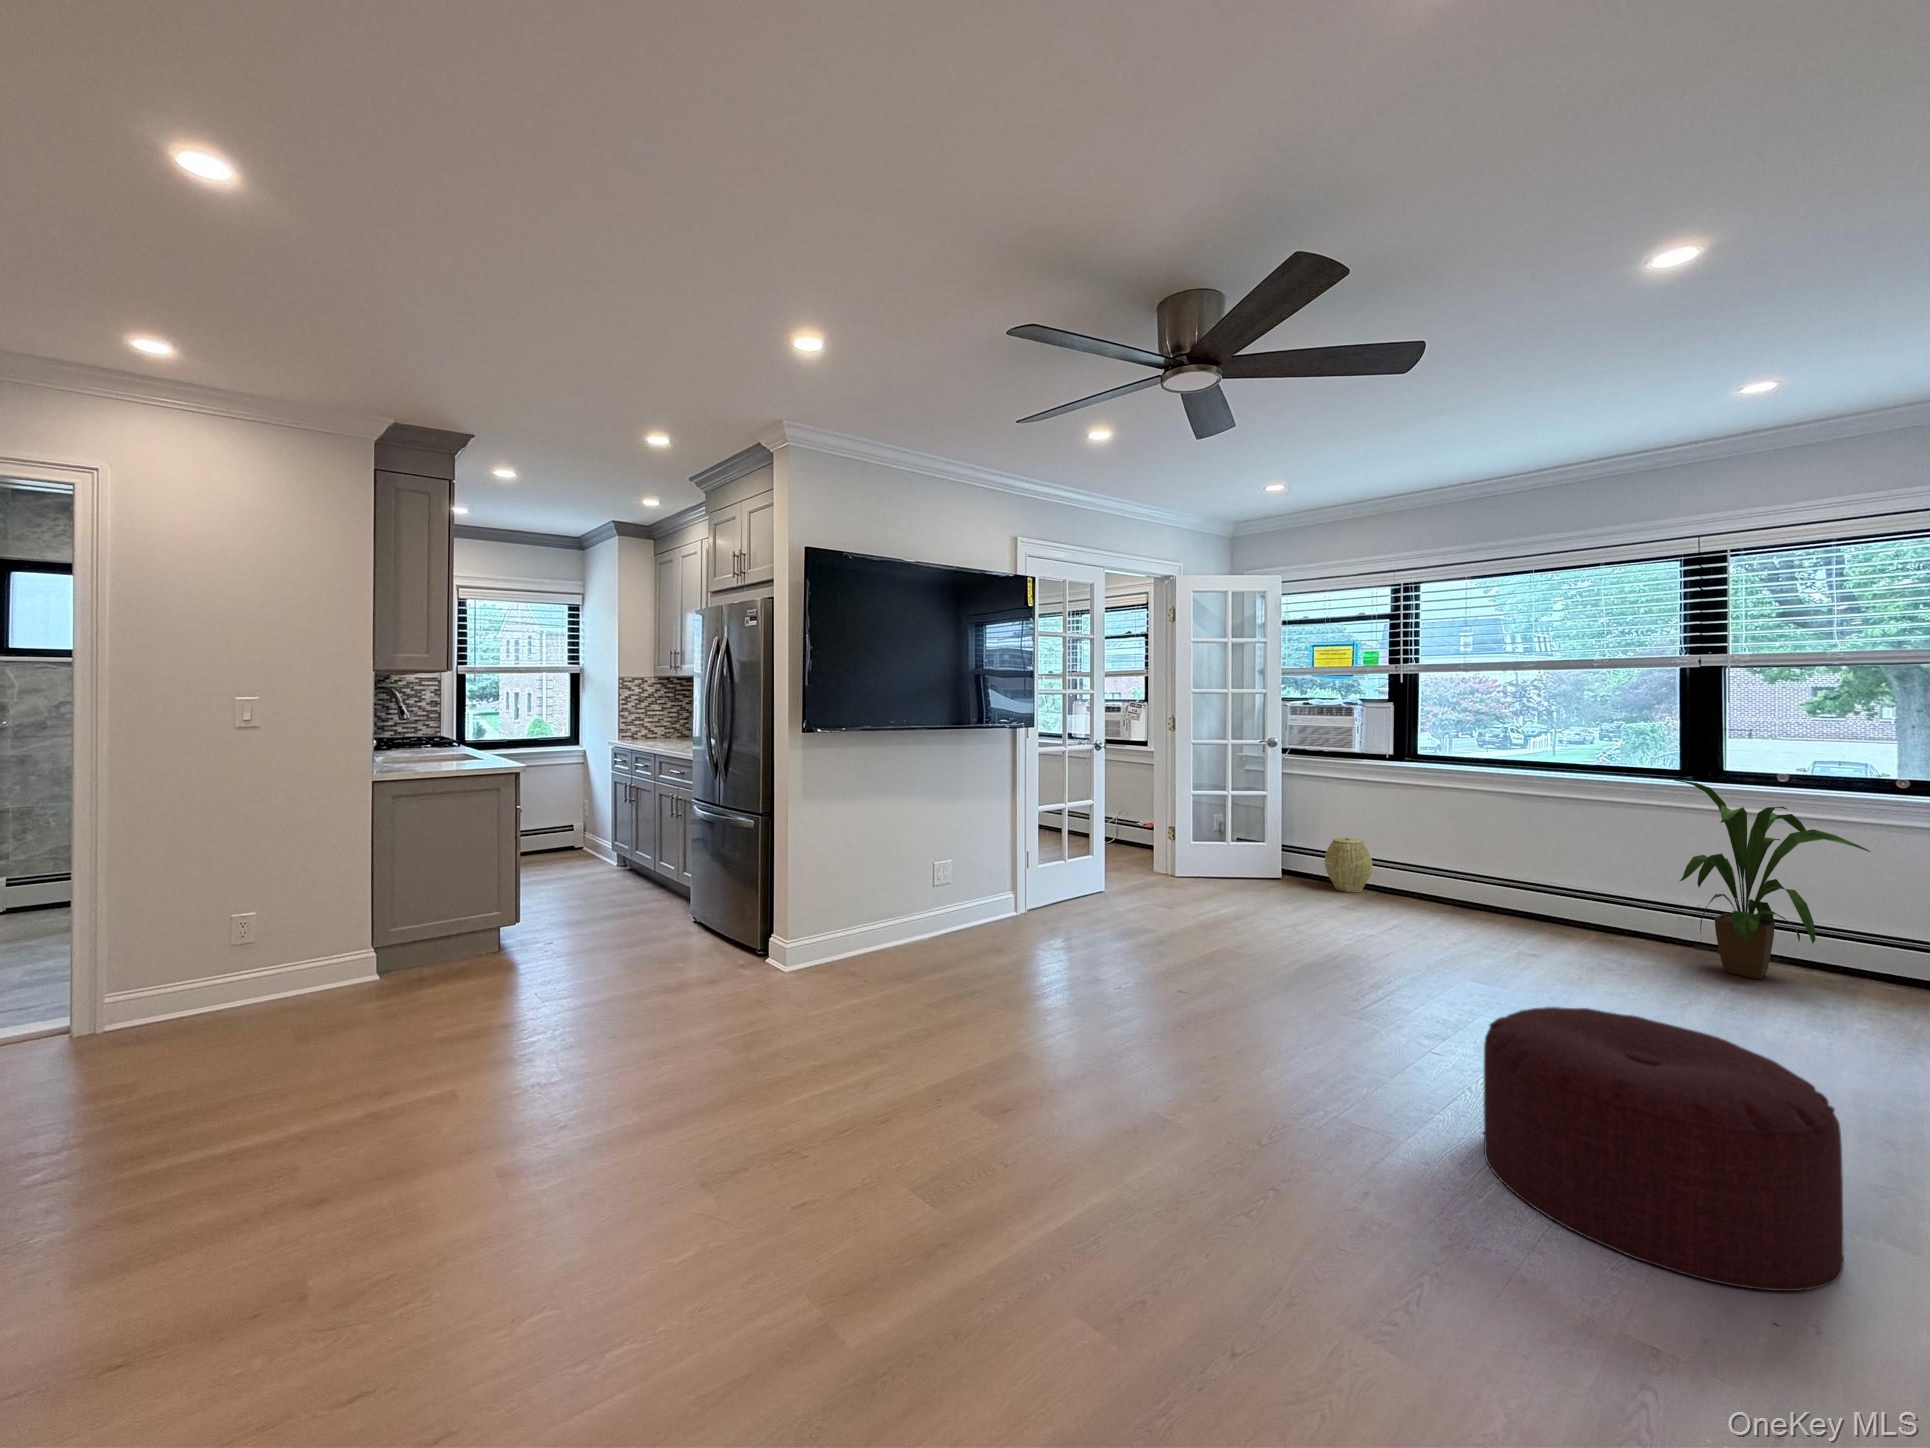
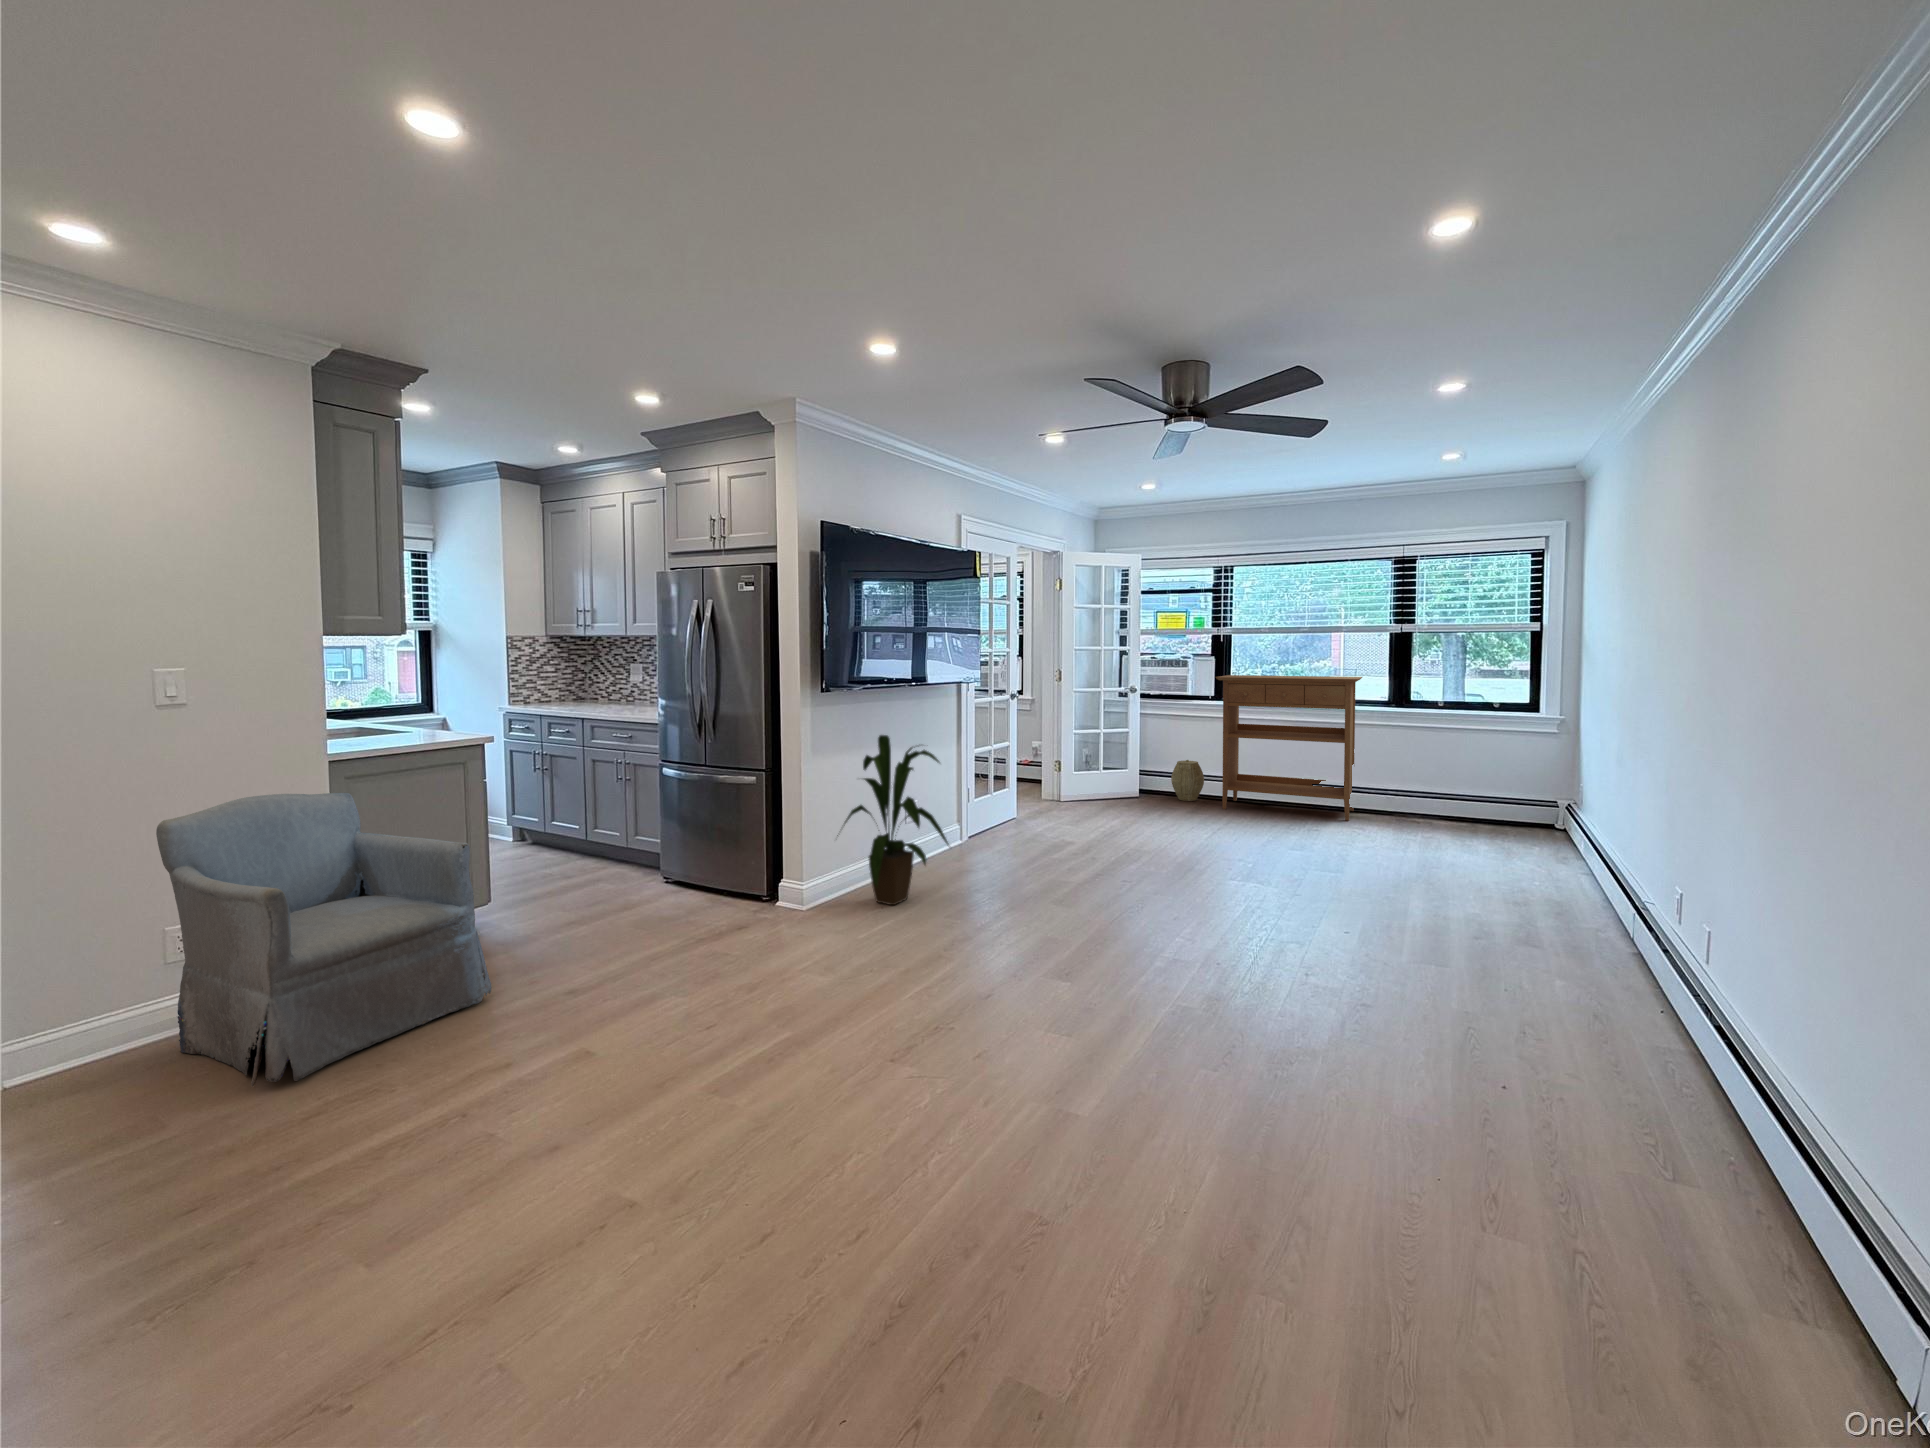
console table: none [1378,728,1627,949] -> present [1216,675,1362,821]
house plant: present [1675,780,1870,979] -> present [837,735,949,905]
armchair: none [242,812,463,1069] -> present [156,793,492,1087]
ottoman: present [1484,1007,1844,1291] -> none [1353,844,1530,977]

